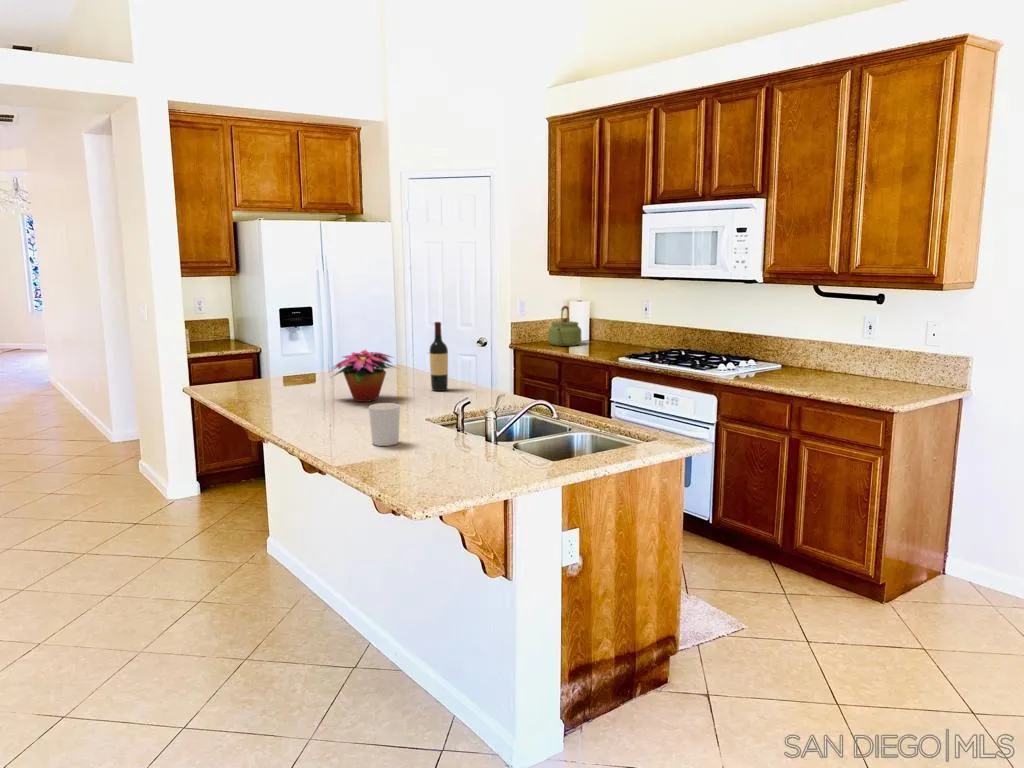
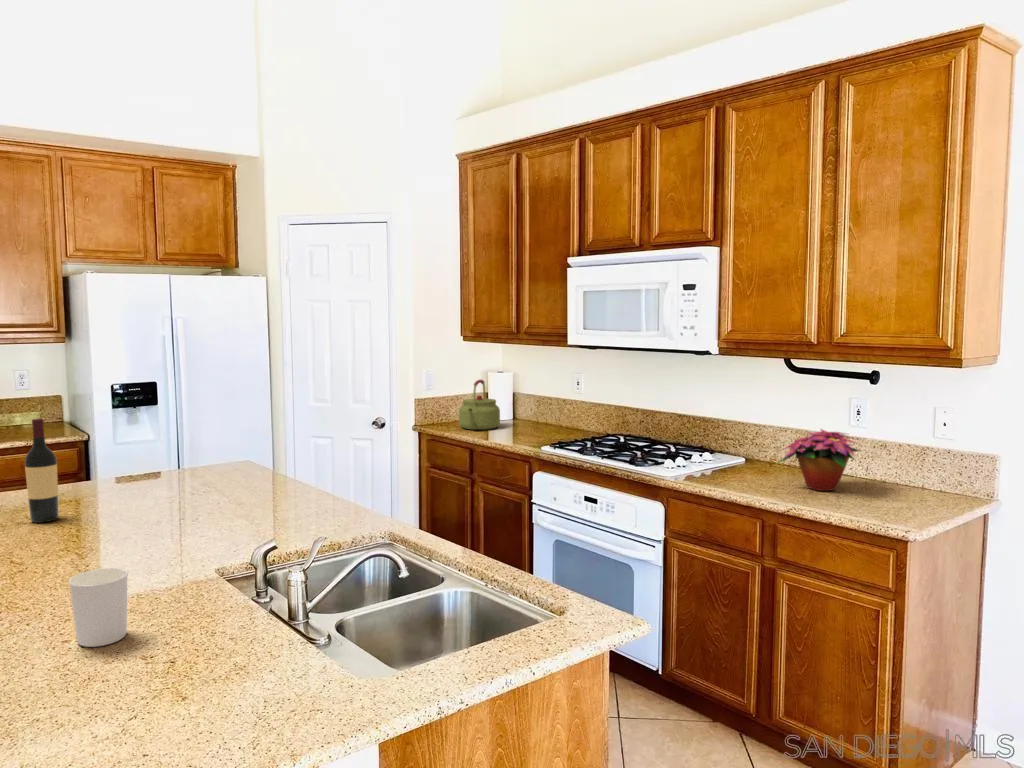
wine bottle: present [430,322,448,391] -> present [25,418,59,523]
flower arrangement: present [332,350,393,402] -> present [778,429,860,491]

